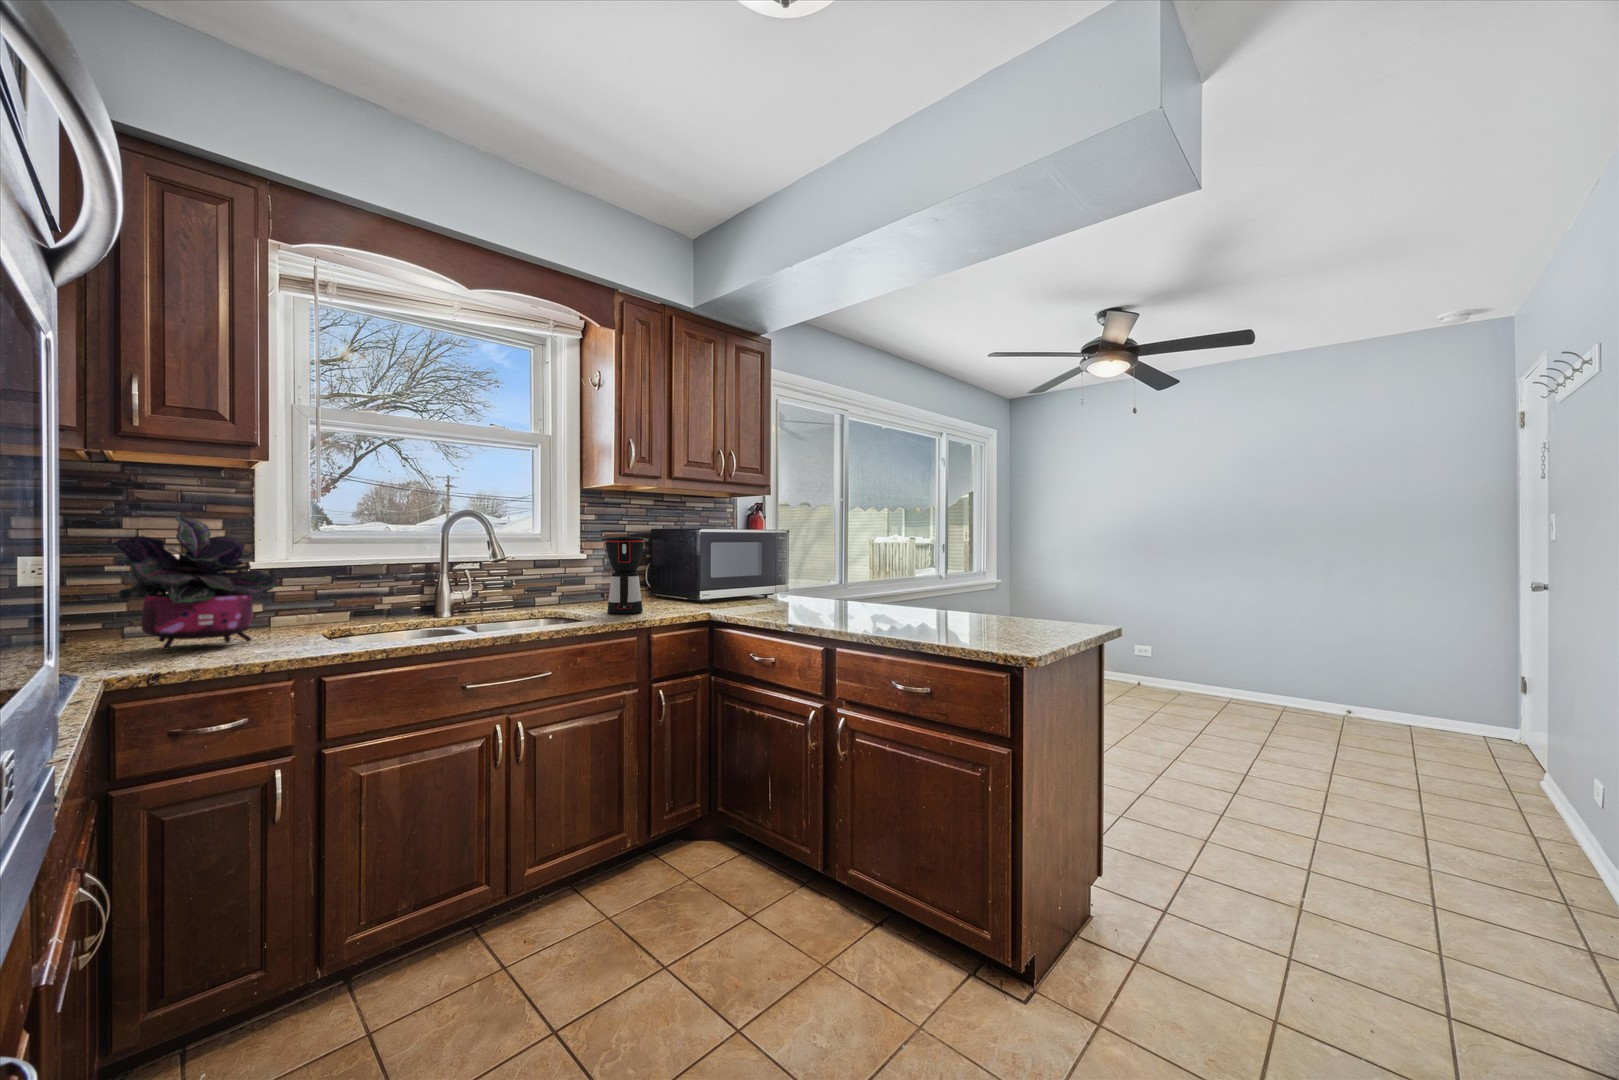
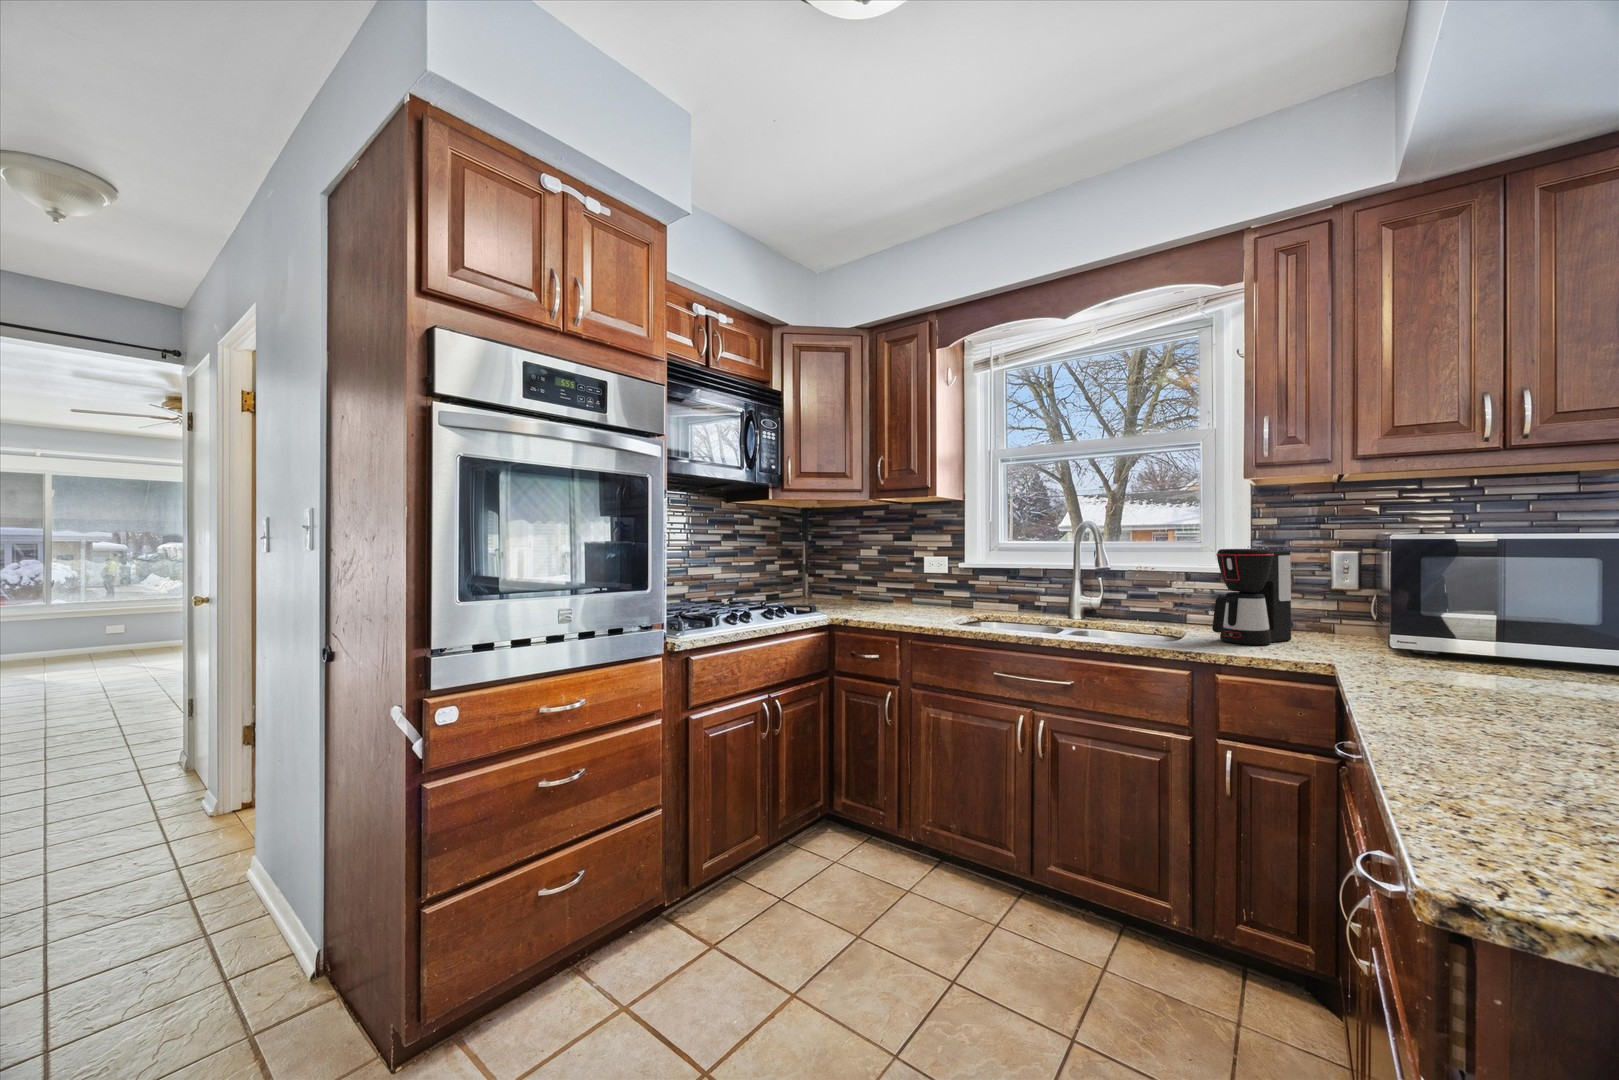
potted plant: present [114,516,277,650] -> none [865,535,938,614]

